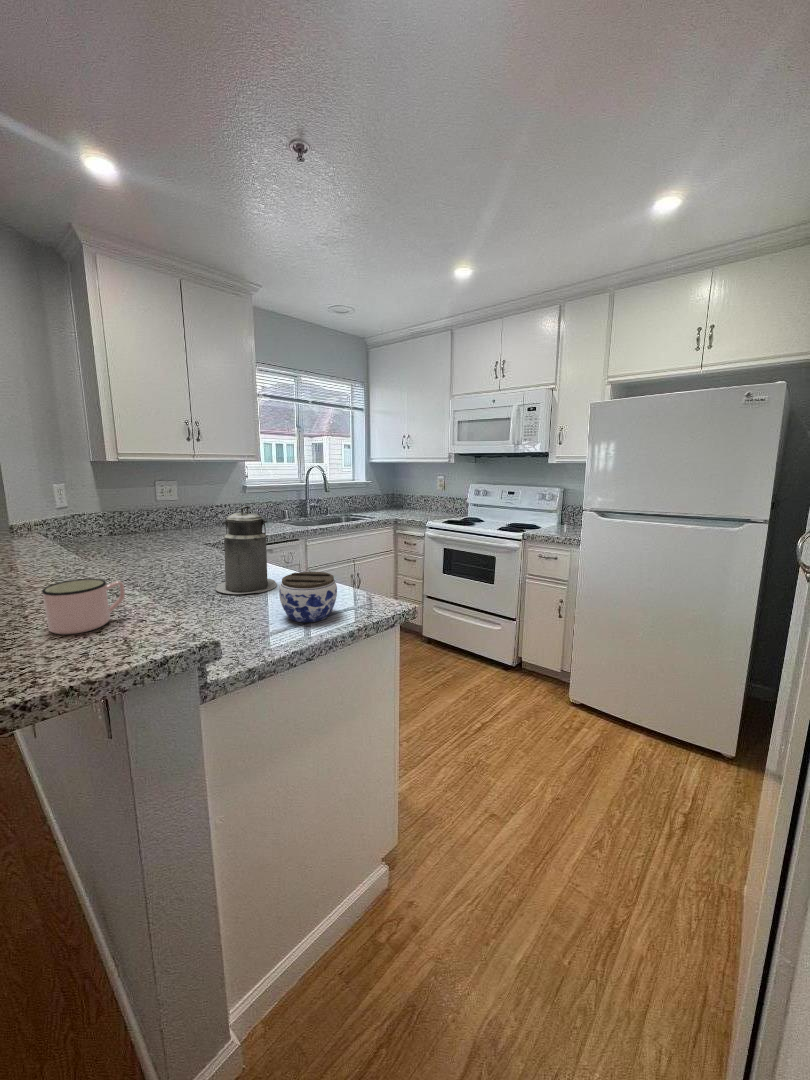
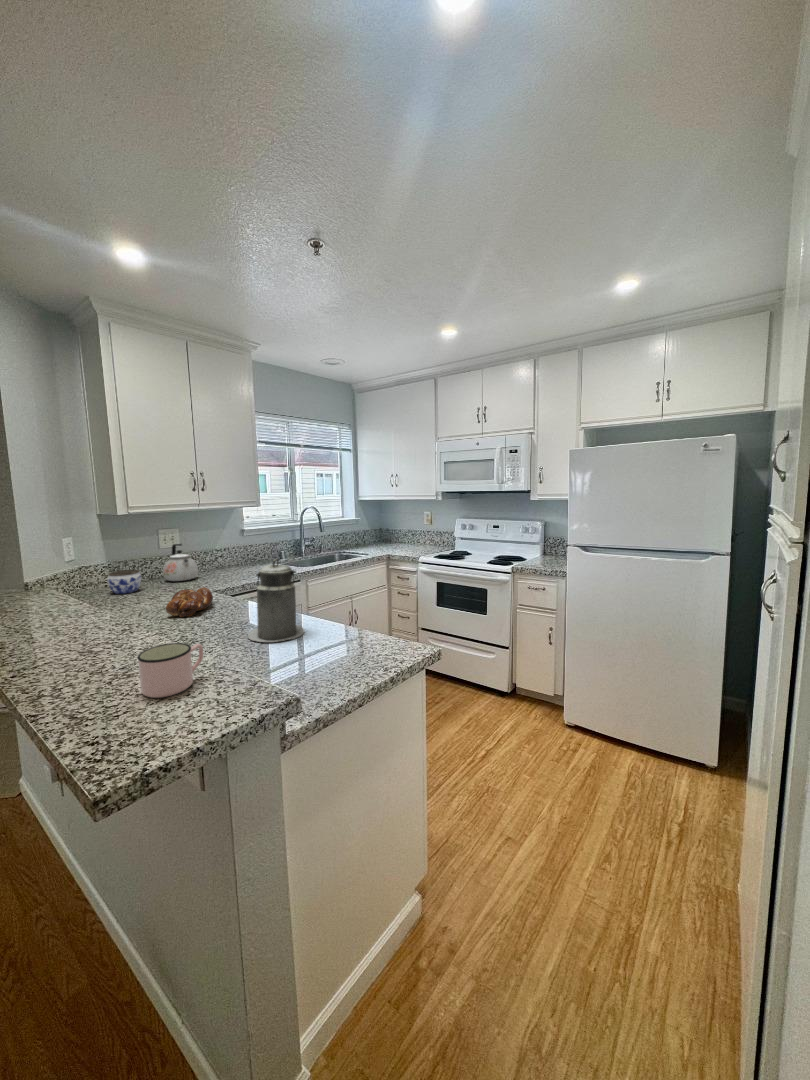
kettle: none [157,497,193,536] -> present [163,544,198,581]
bread loaf: none [143,539,196,568] -> present [166,588,213,617]
jar: present [279,572,337,623] -> present [107,570,141,594]

